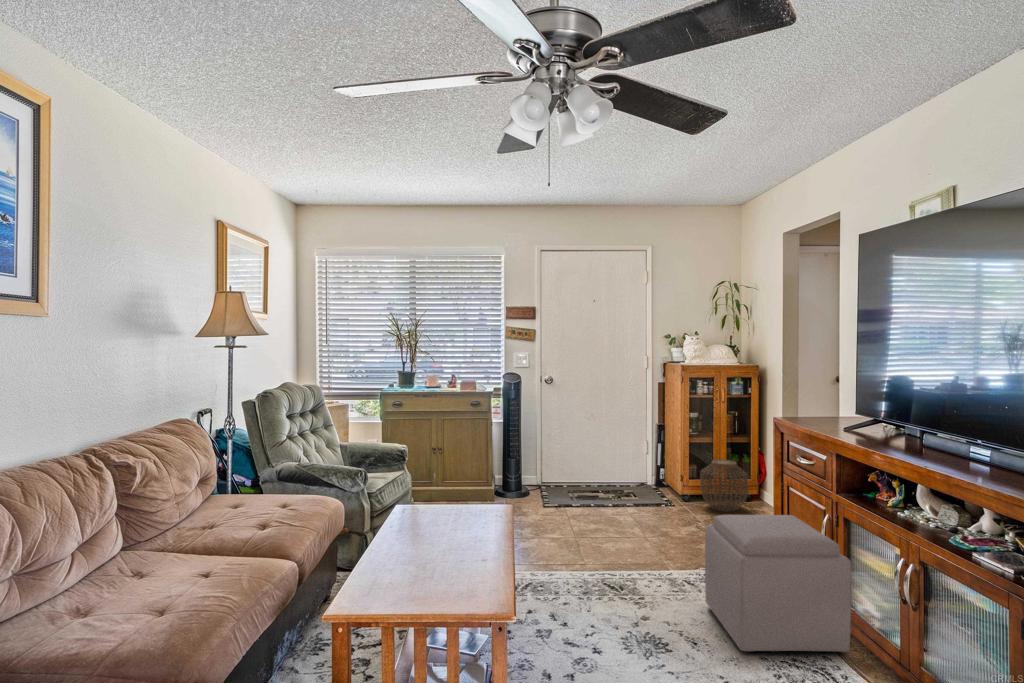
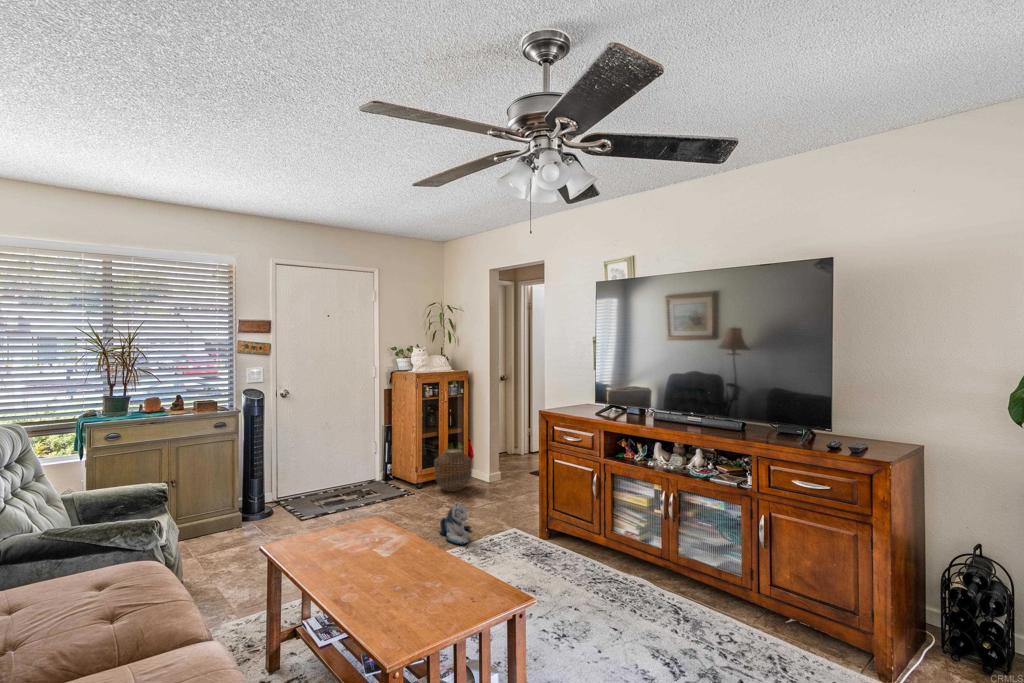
ottoman: present [705,515,851,653] -> none [516,480,619,585]
plush toy: none [654,519,693,568] -> present [440,504,471,545]

